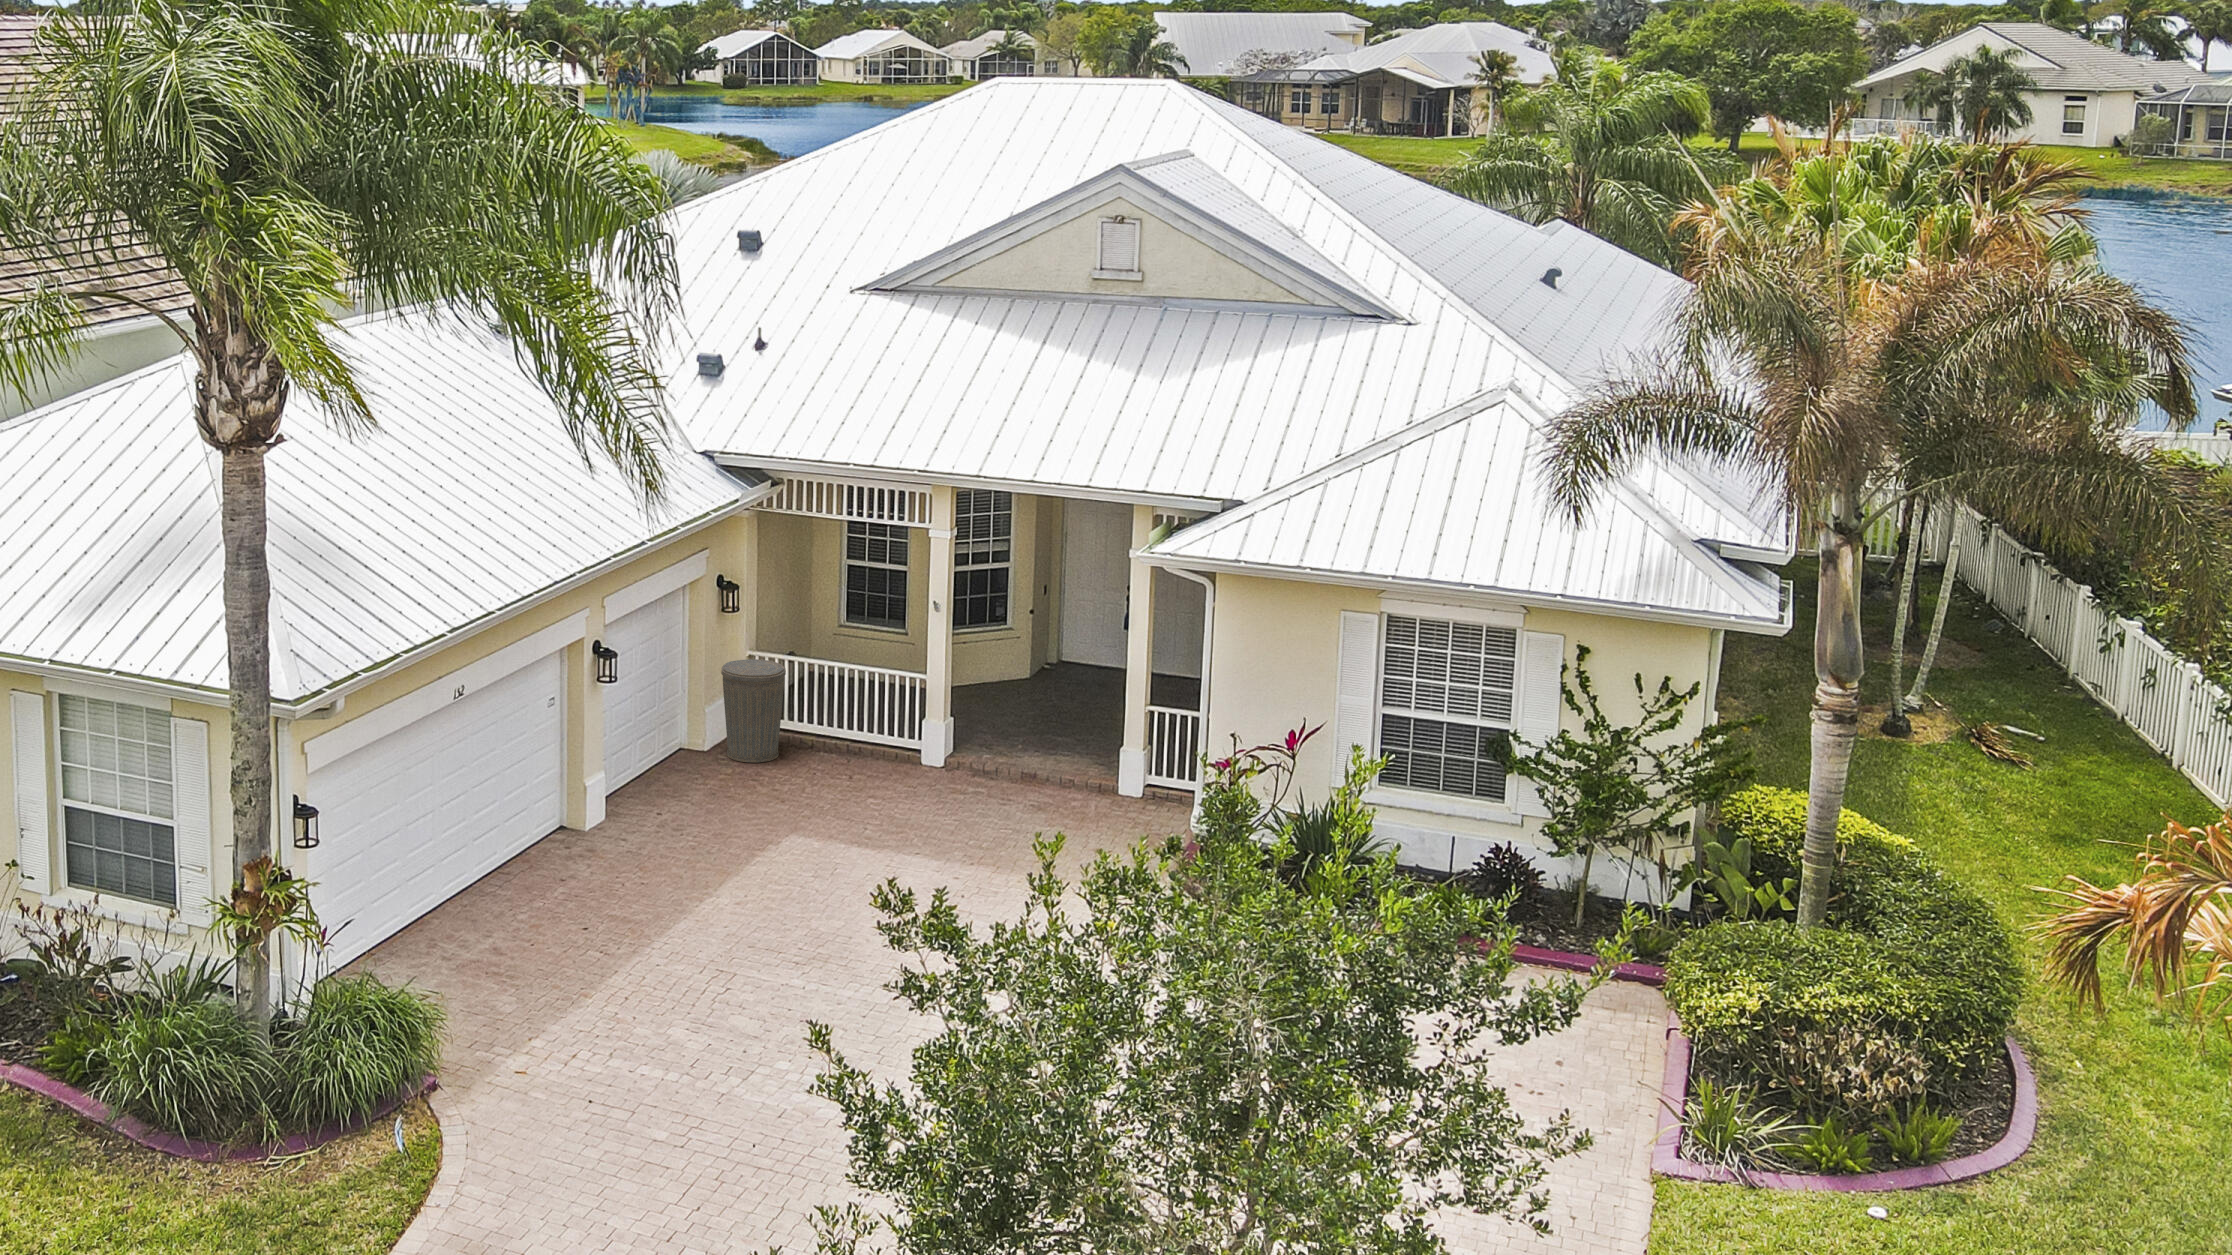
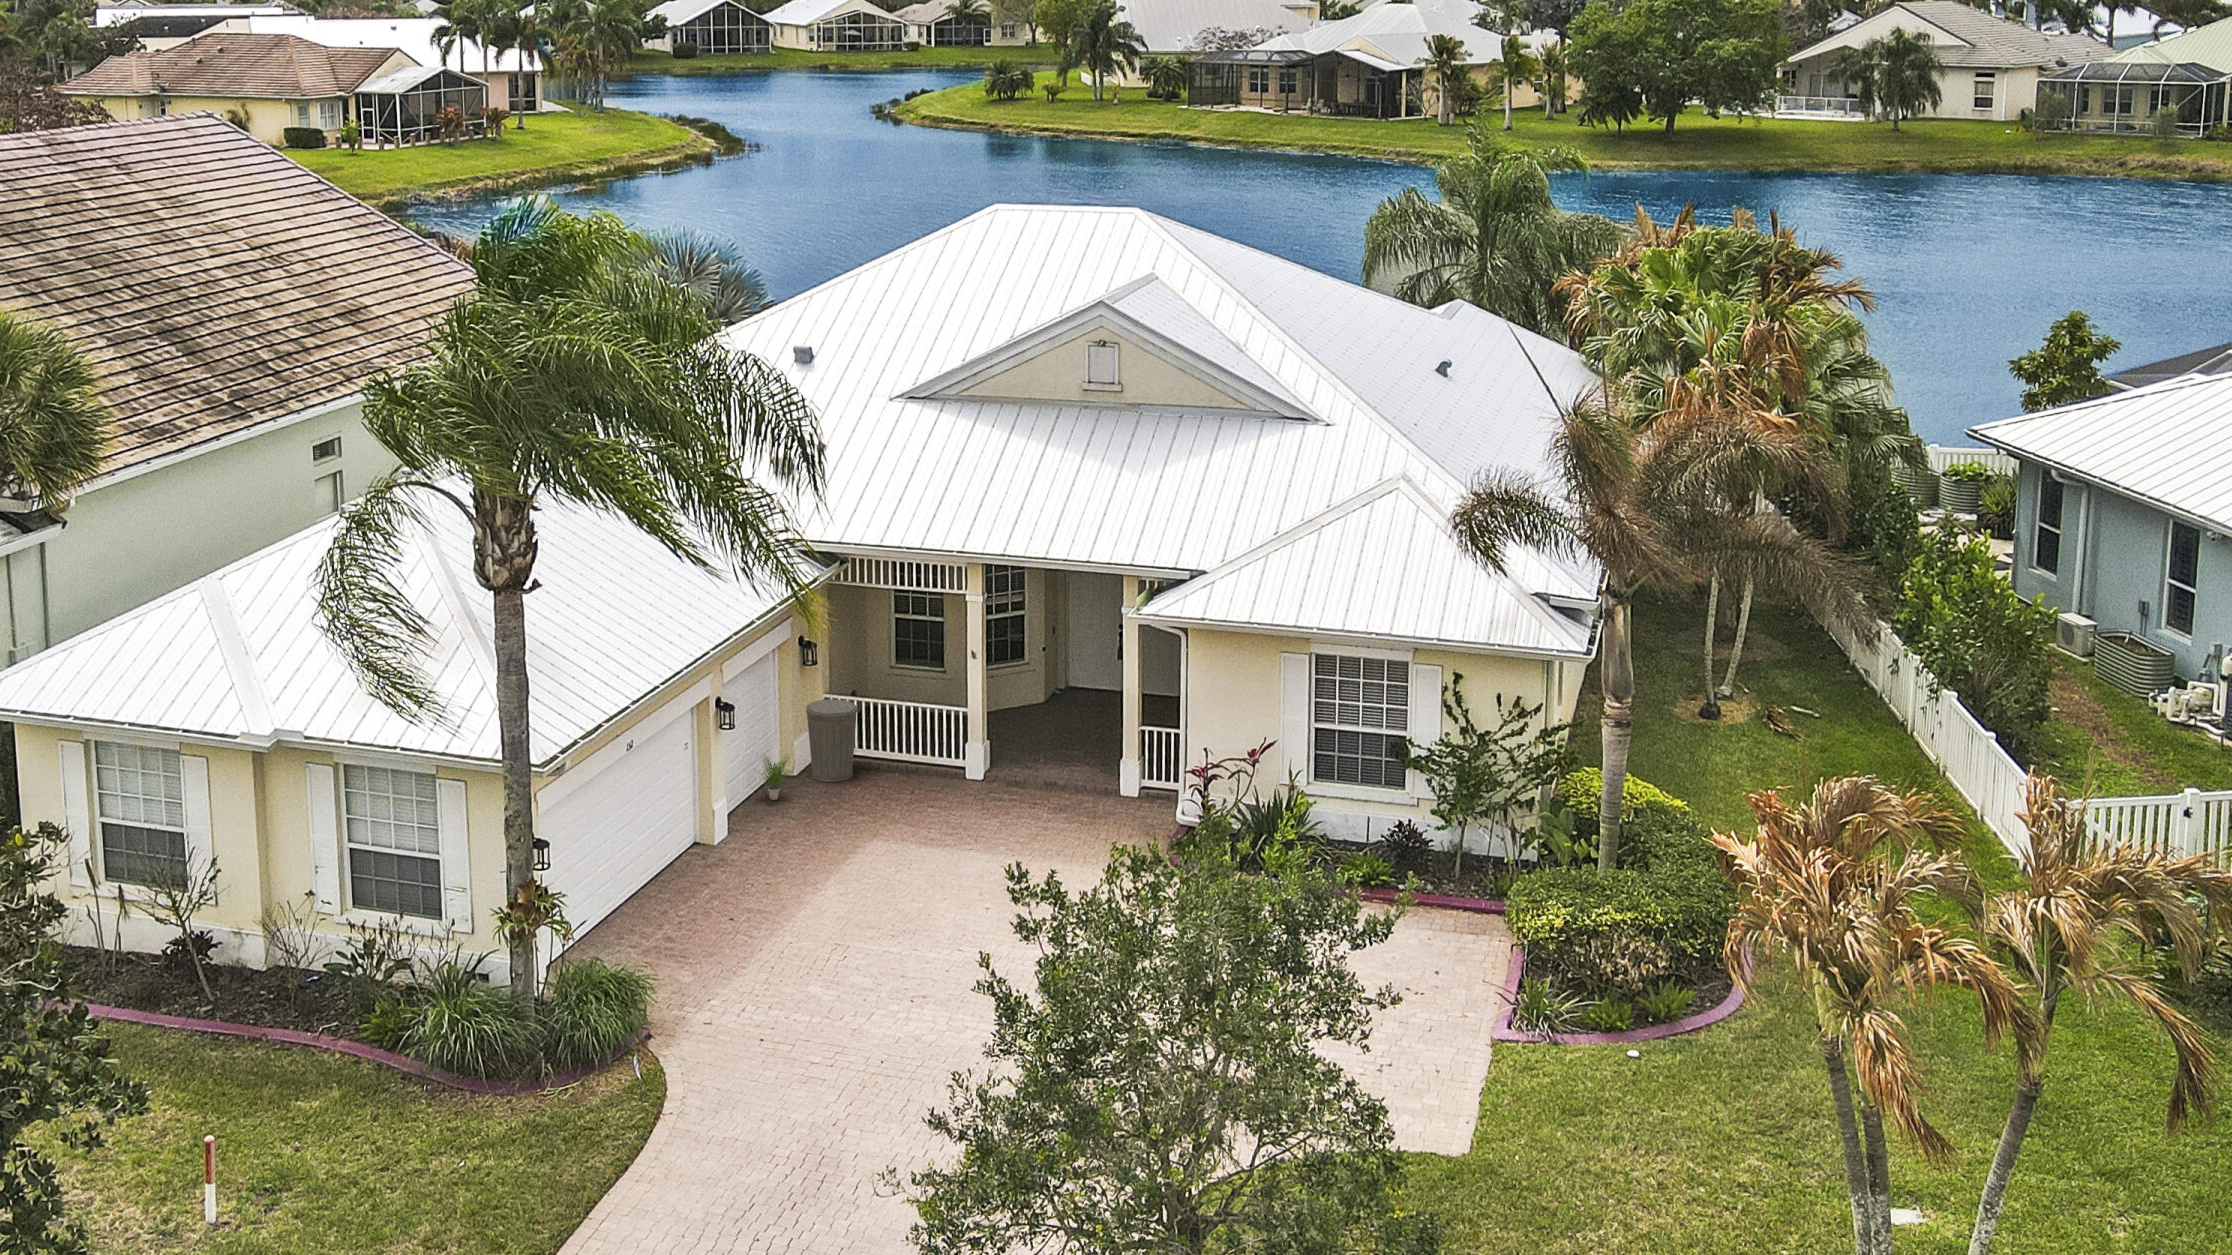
potted plant: none [644,721,699,781] -> present [763,757,791,800]

